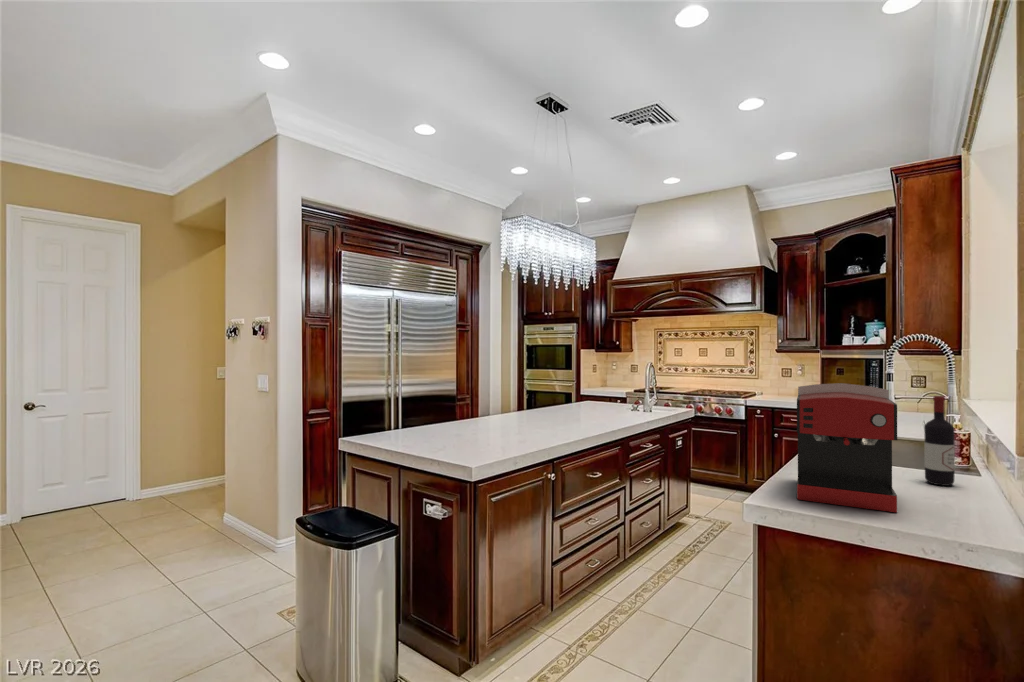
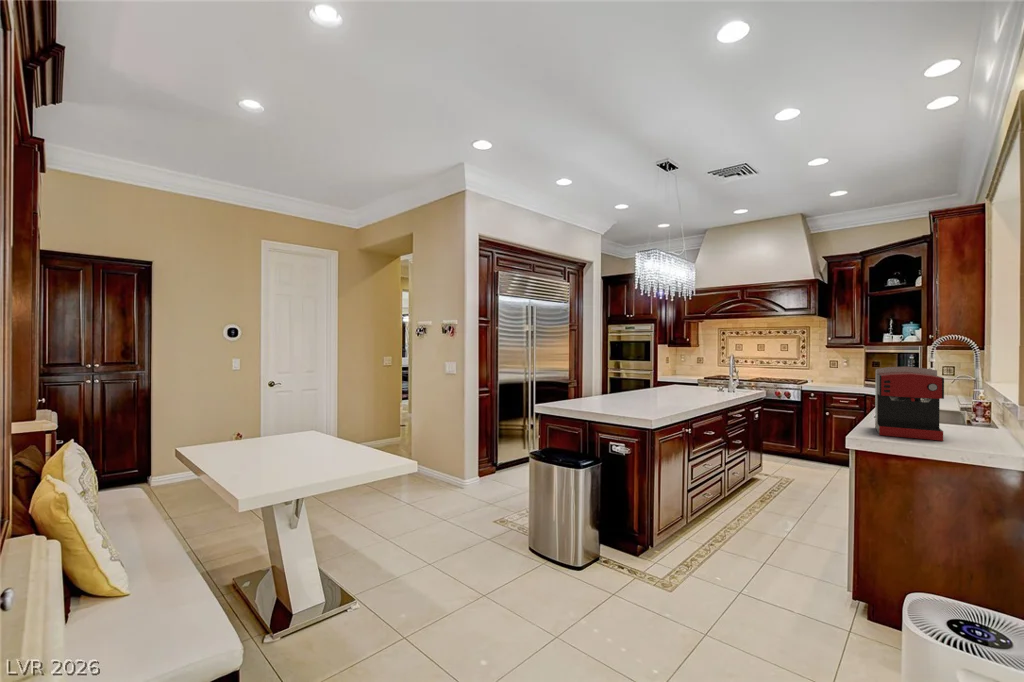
wine bottle: present [924,396,955,486] -> none [959,375,979,431]

